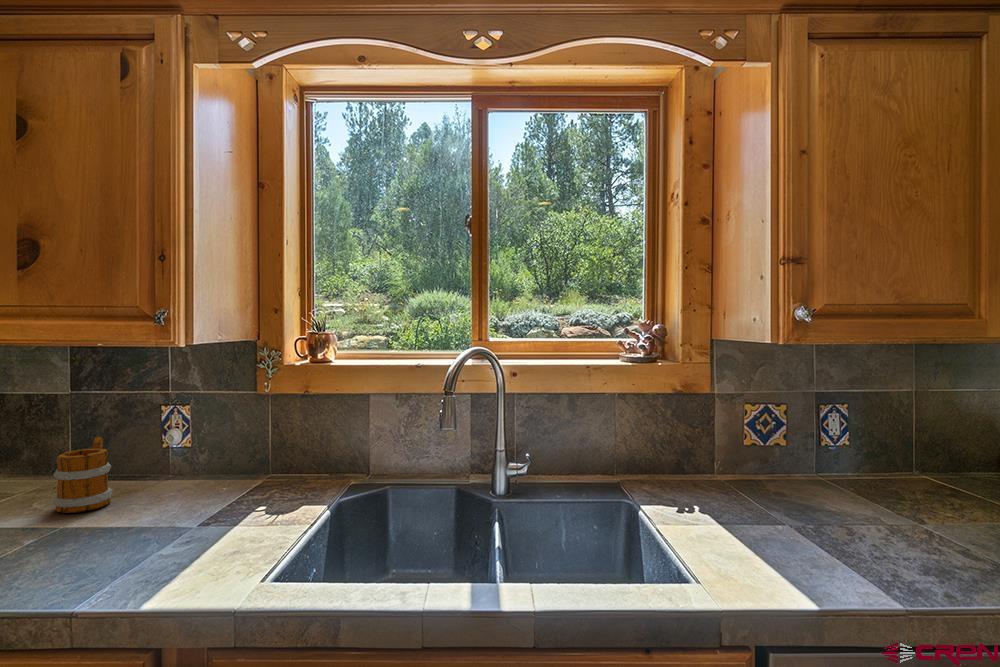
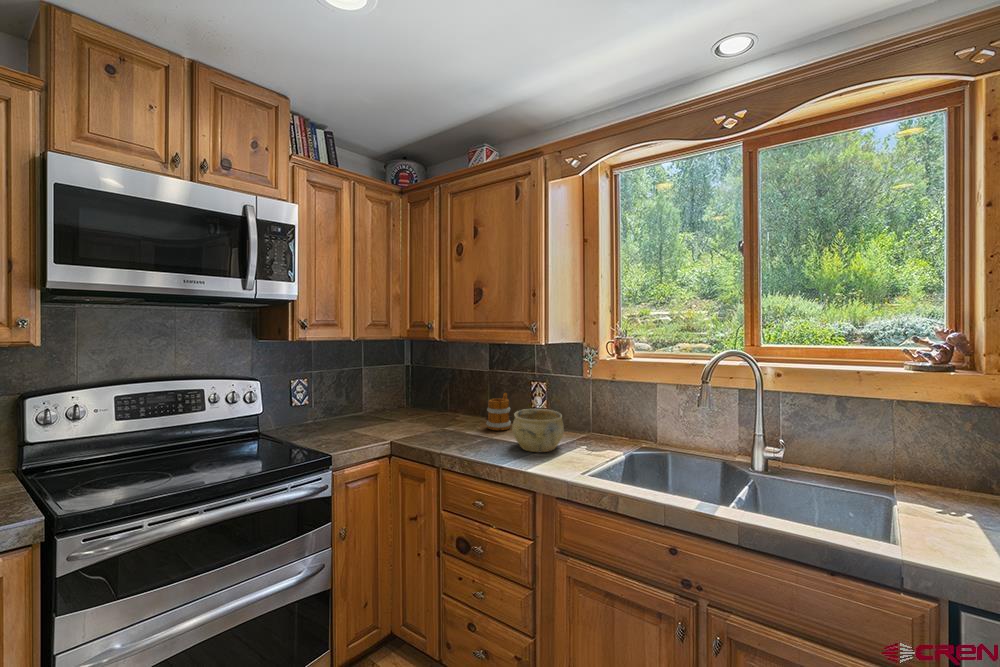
ceramic bowl: none [116,458,225,540] -> present [512,409,564,452]

